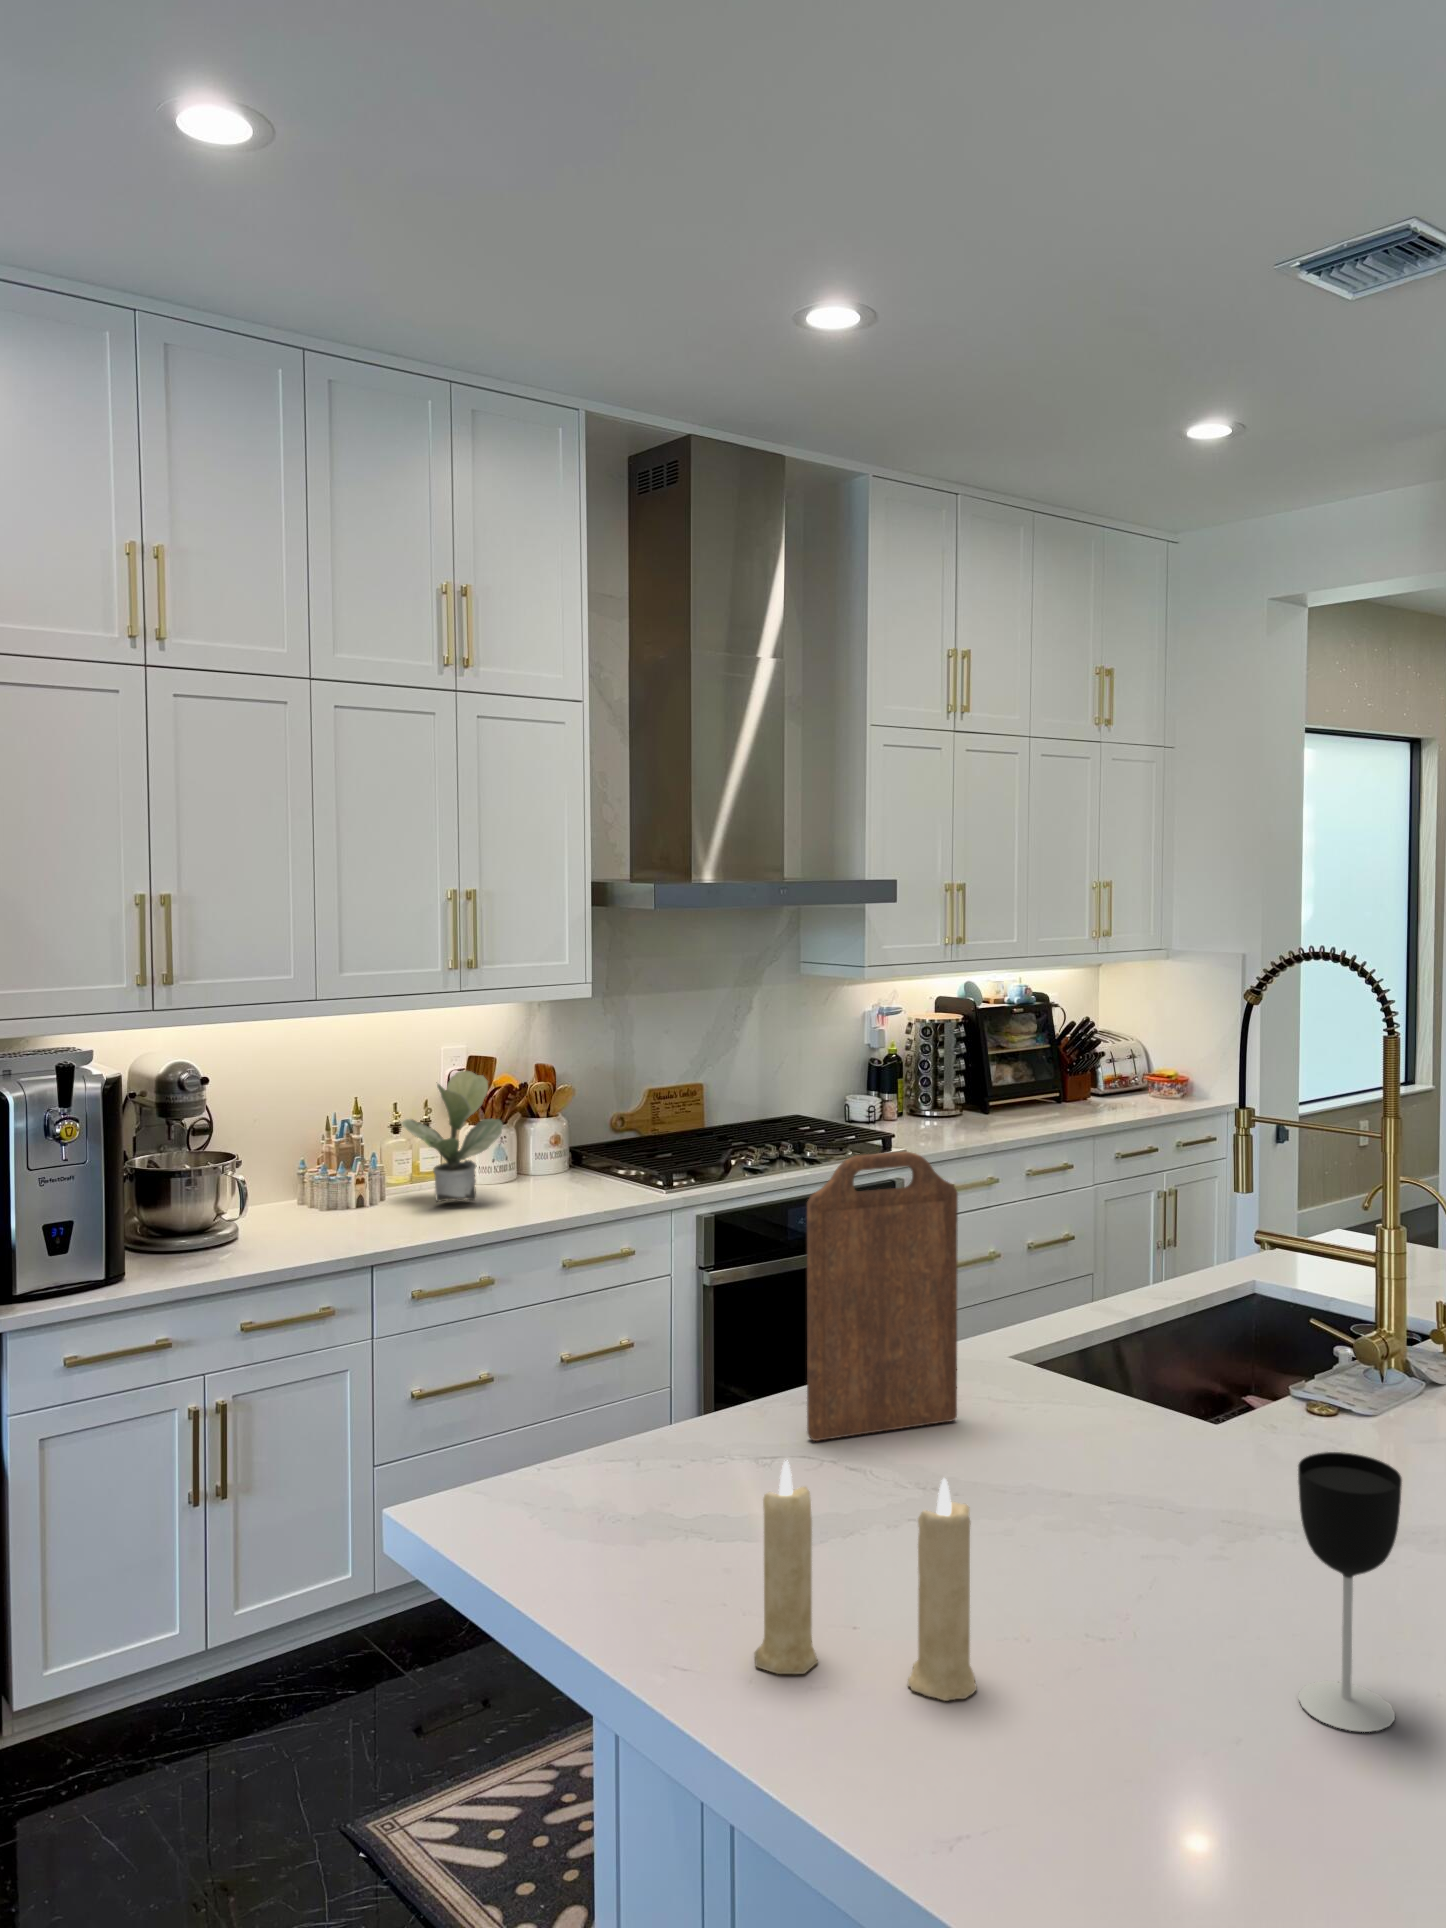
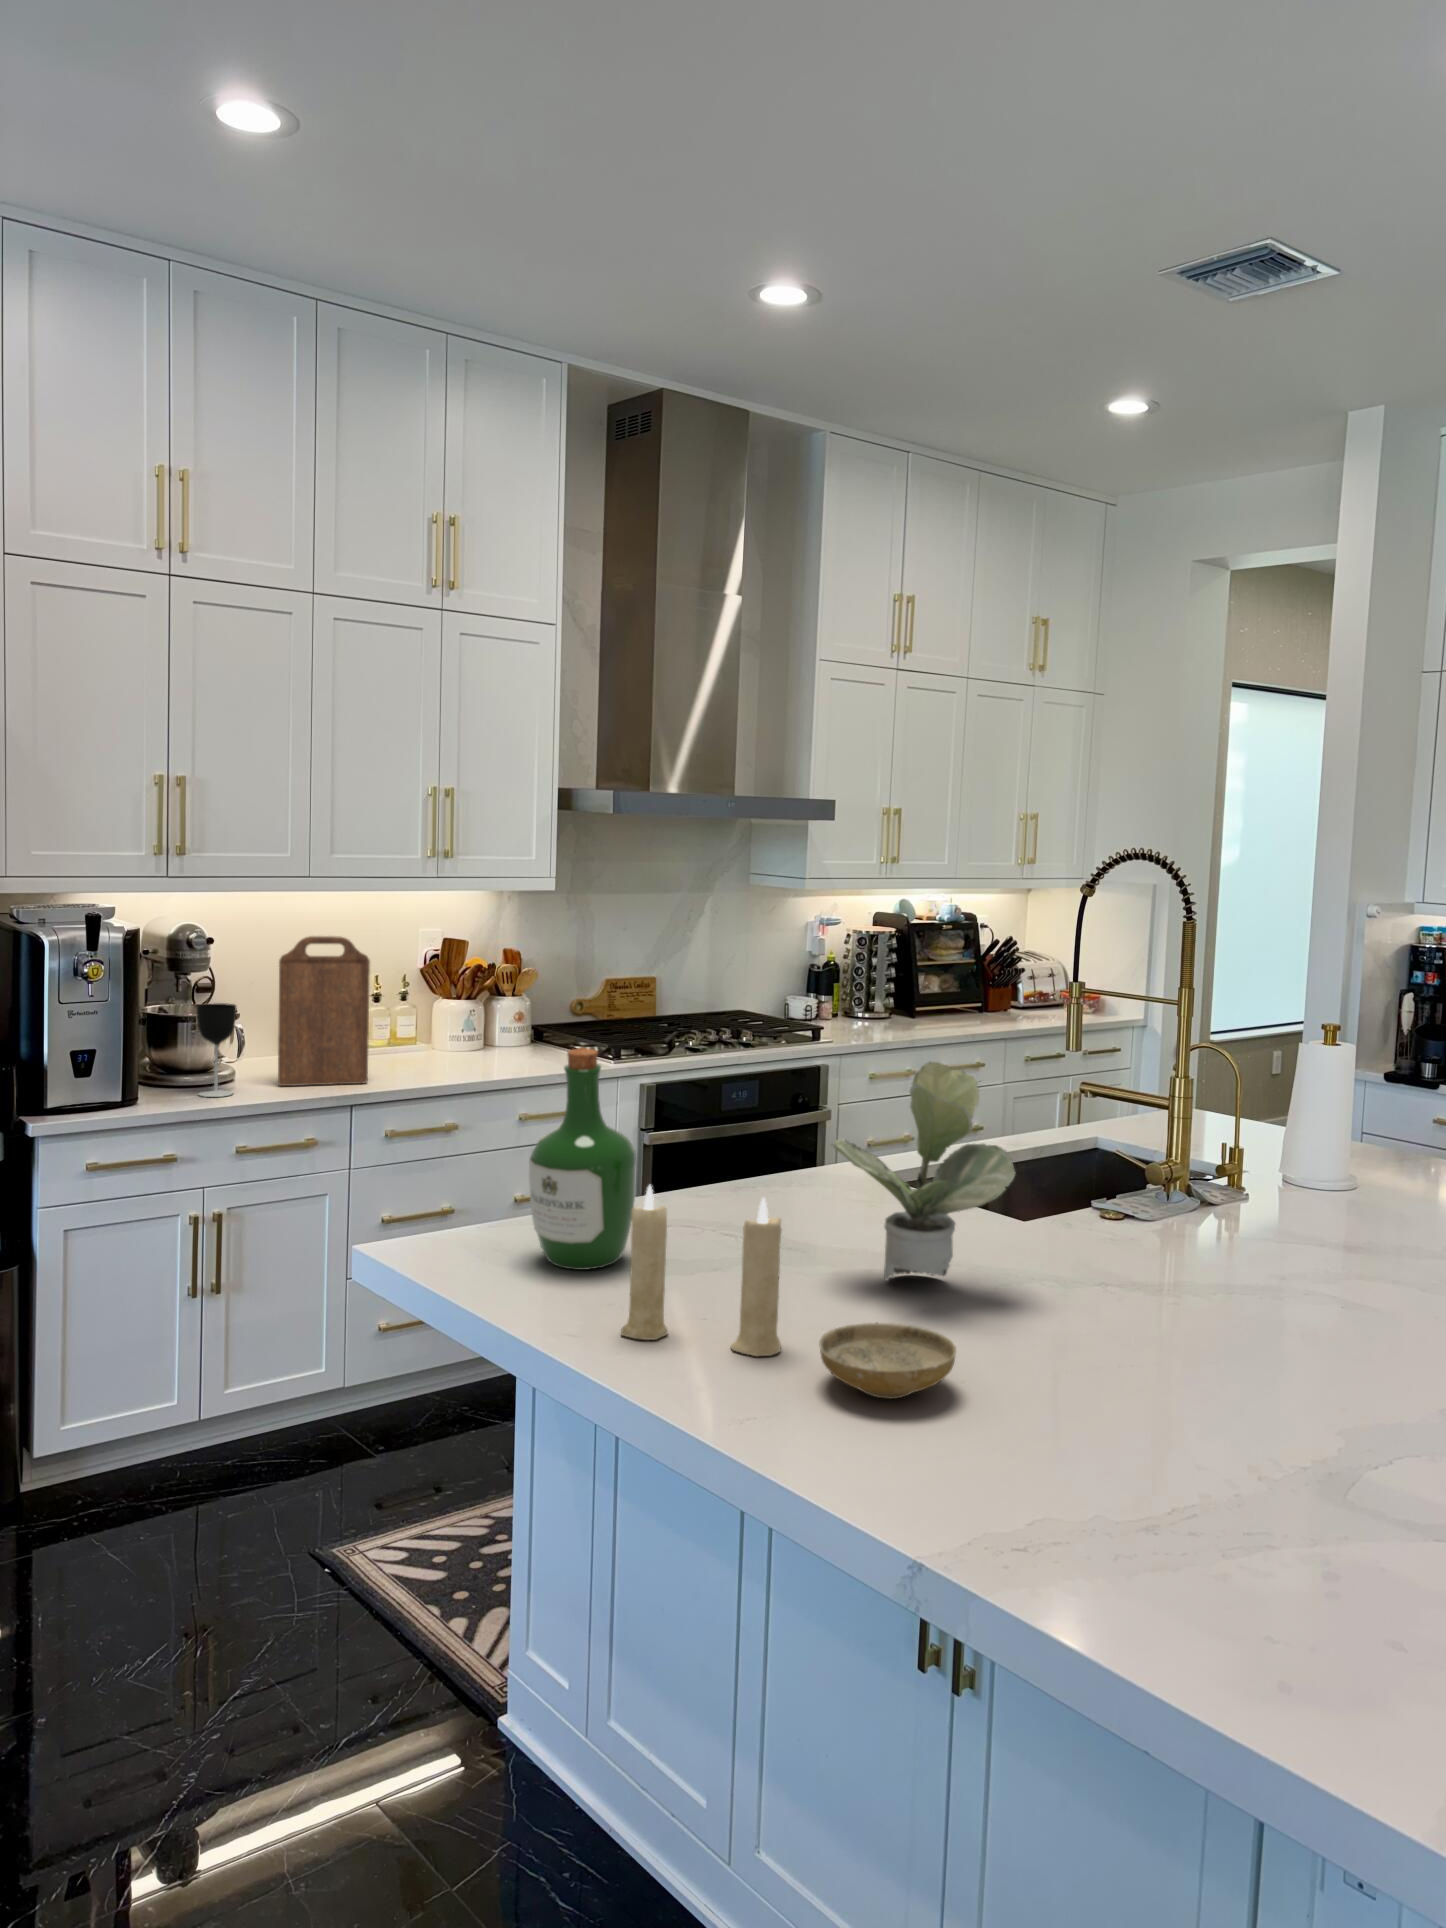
potted plant: present [401,1071,503,1203] -> present [831,1062,1015,1281]
cutting board: present [807,1151,958,1441] -> present [278,936,370,1086]
wine bottle: none [610,1251,747,1543] -> present [529,1048,636,1270]
wine glass: present [1298,1452,1402,1732] -> present [197,1003,236,1097]
ceramic bowl: none [1043,1650,1240,1781] -> present [819,1323,956,1399]

